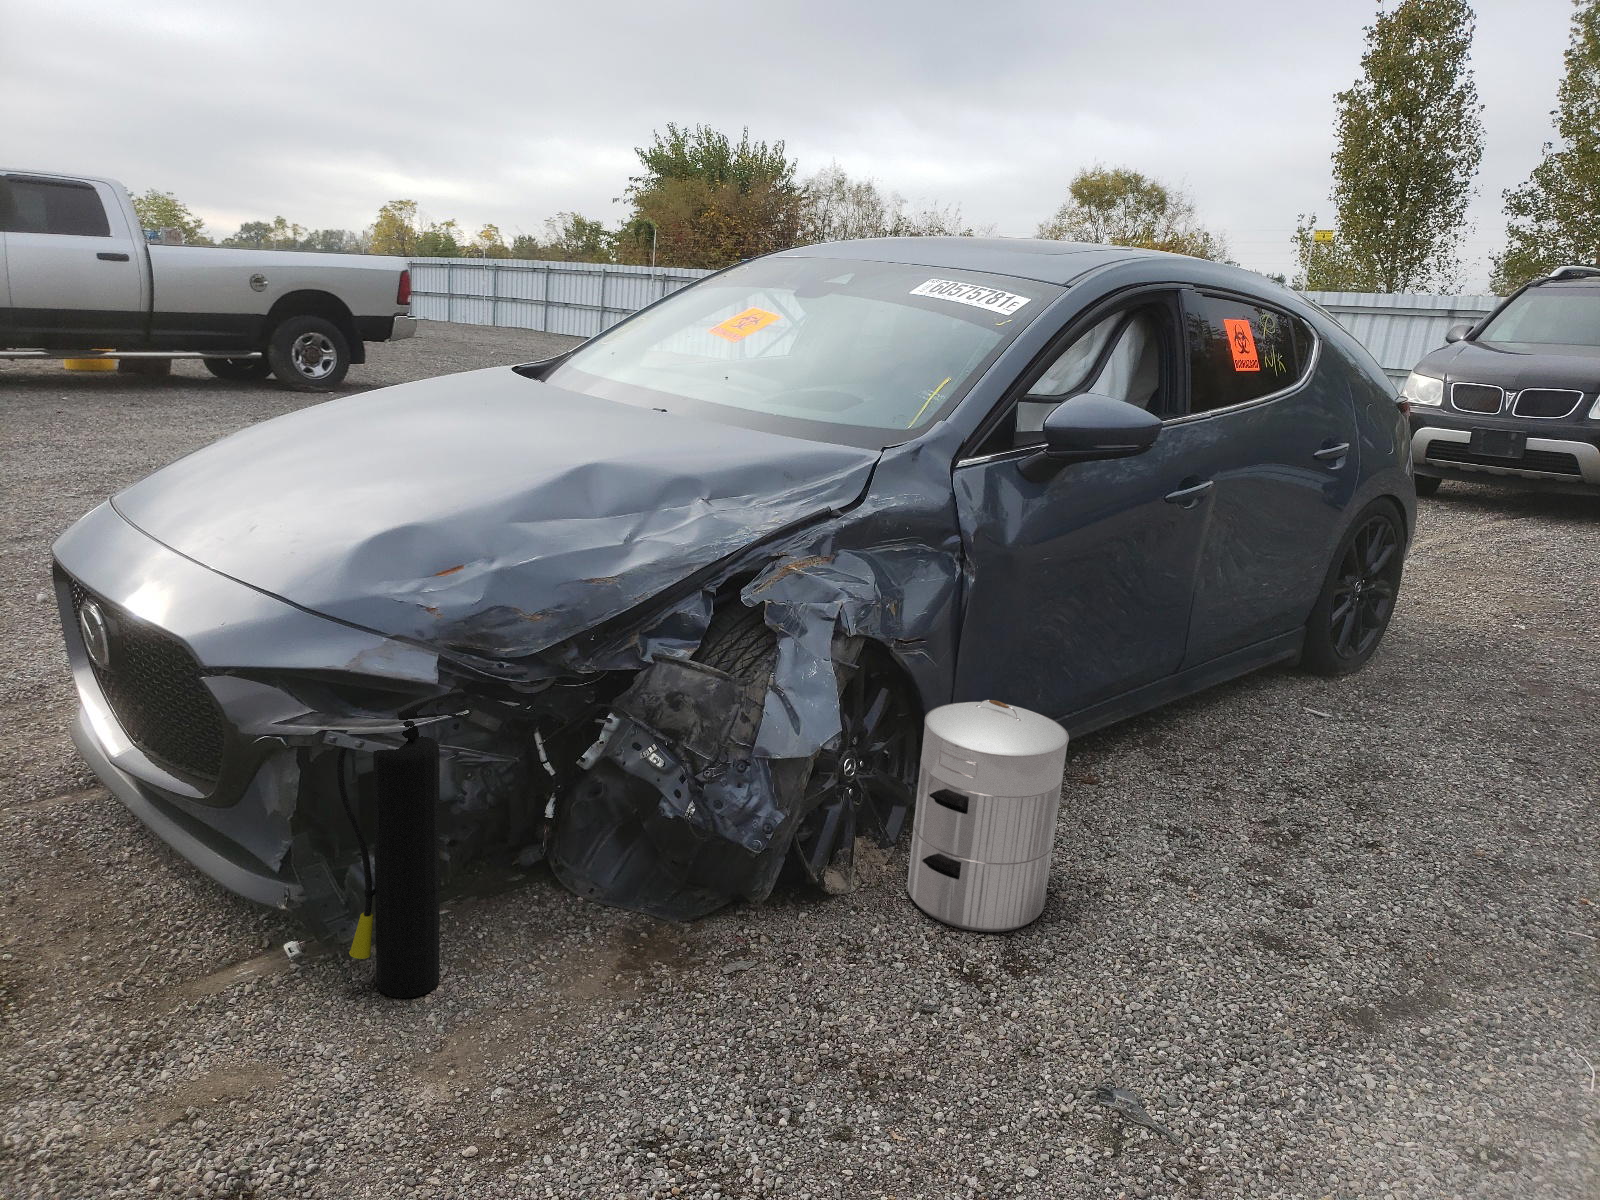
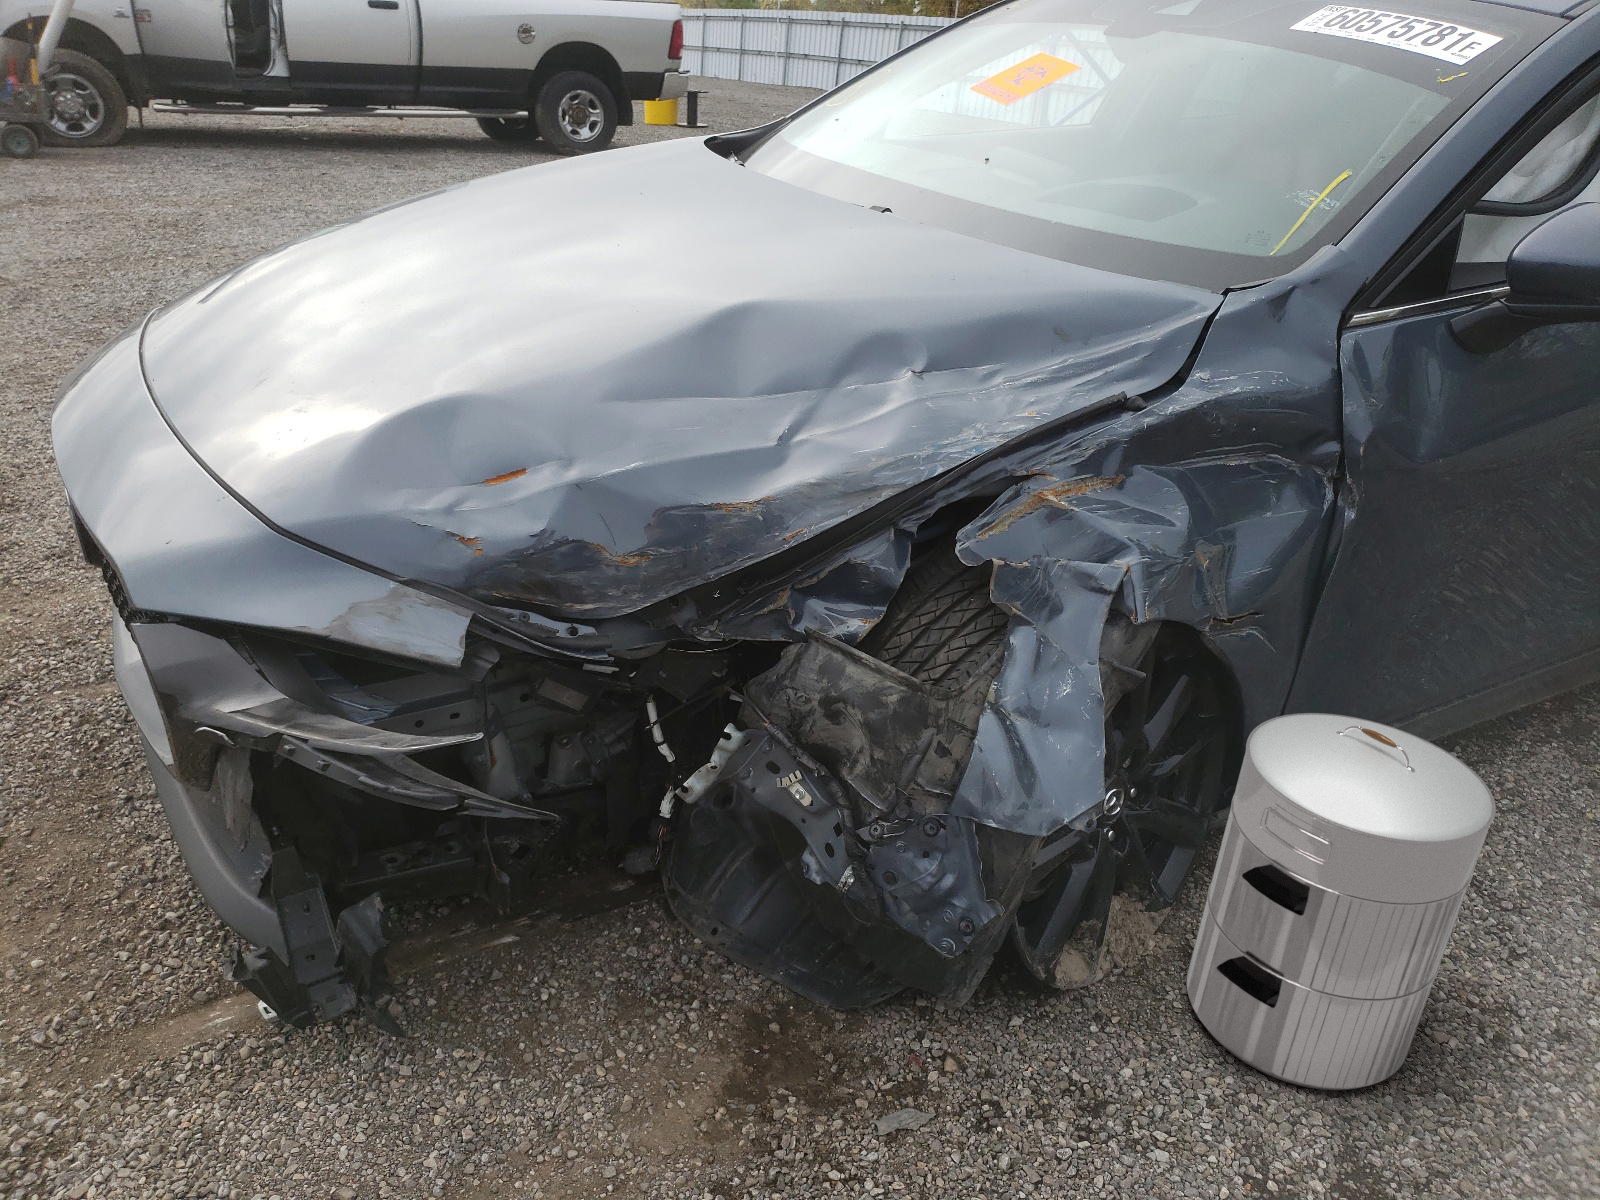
fire extinguisher: present [337,688,465,998] -> none [277,673,483,1114]

